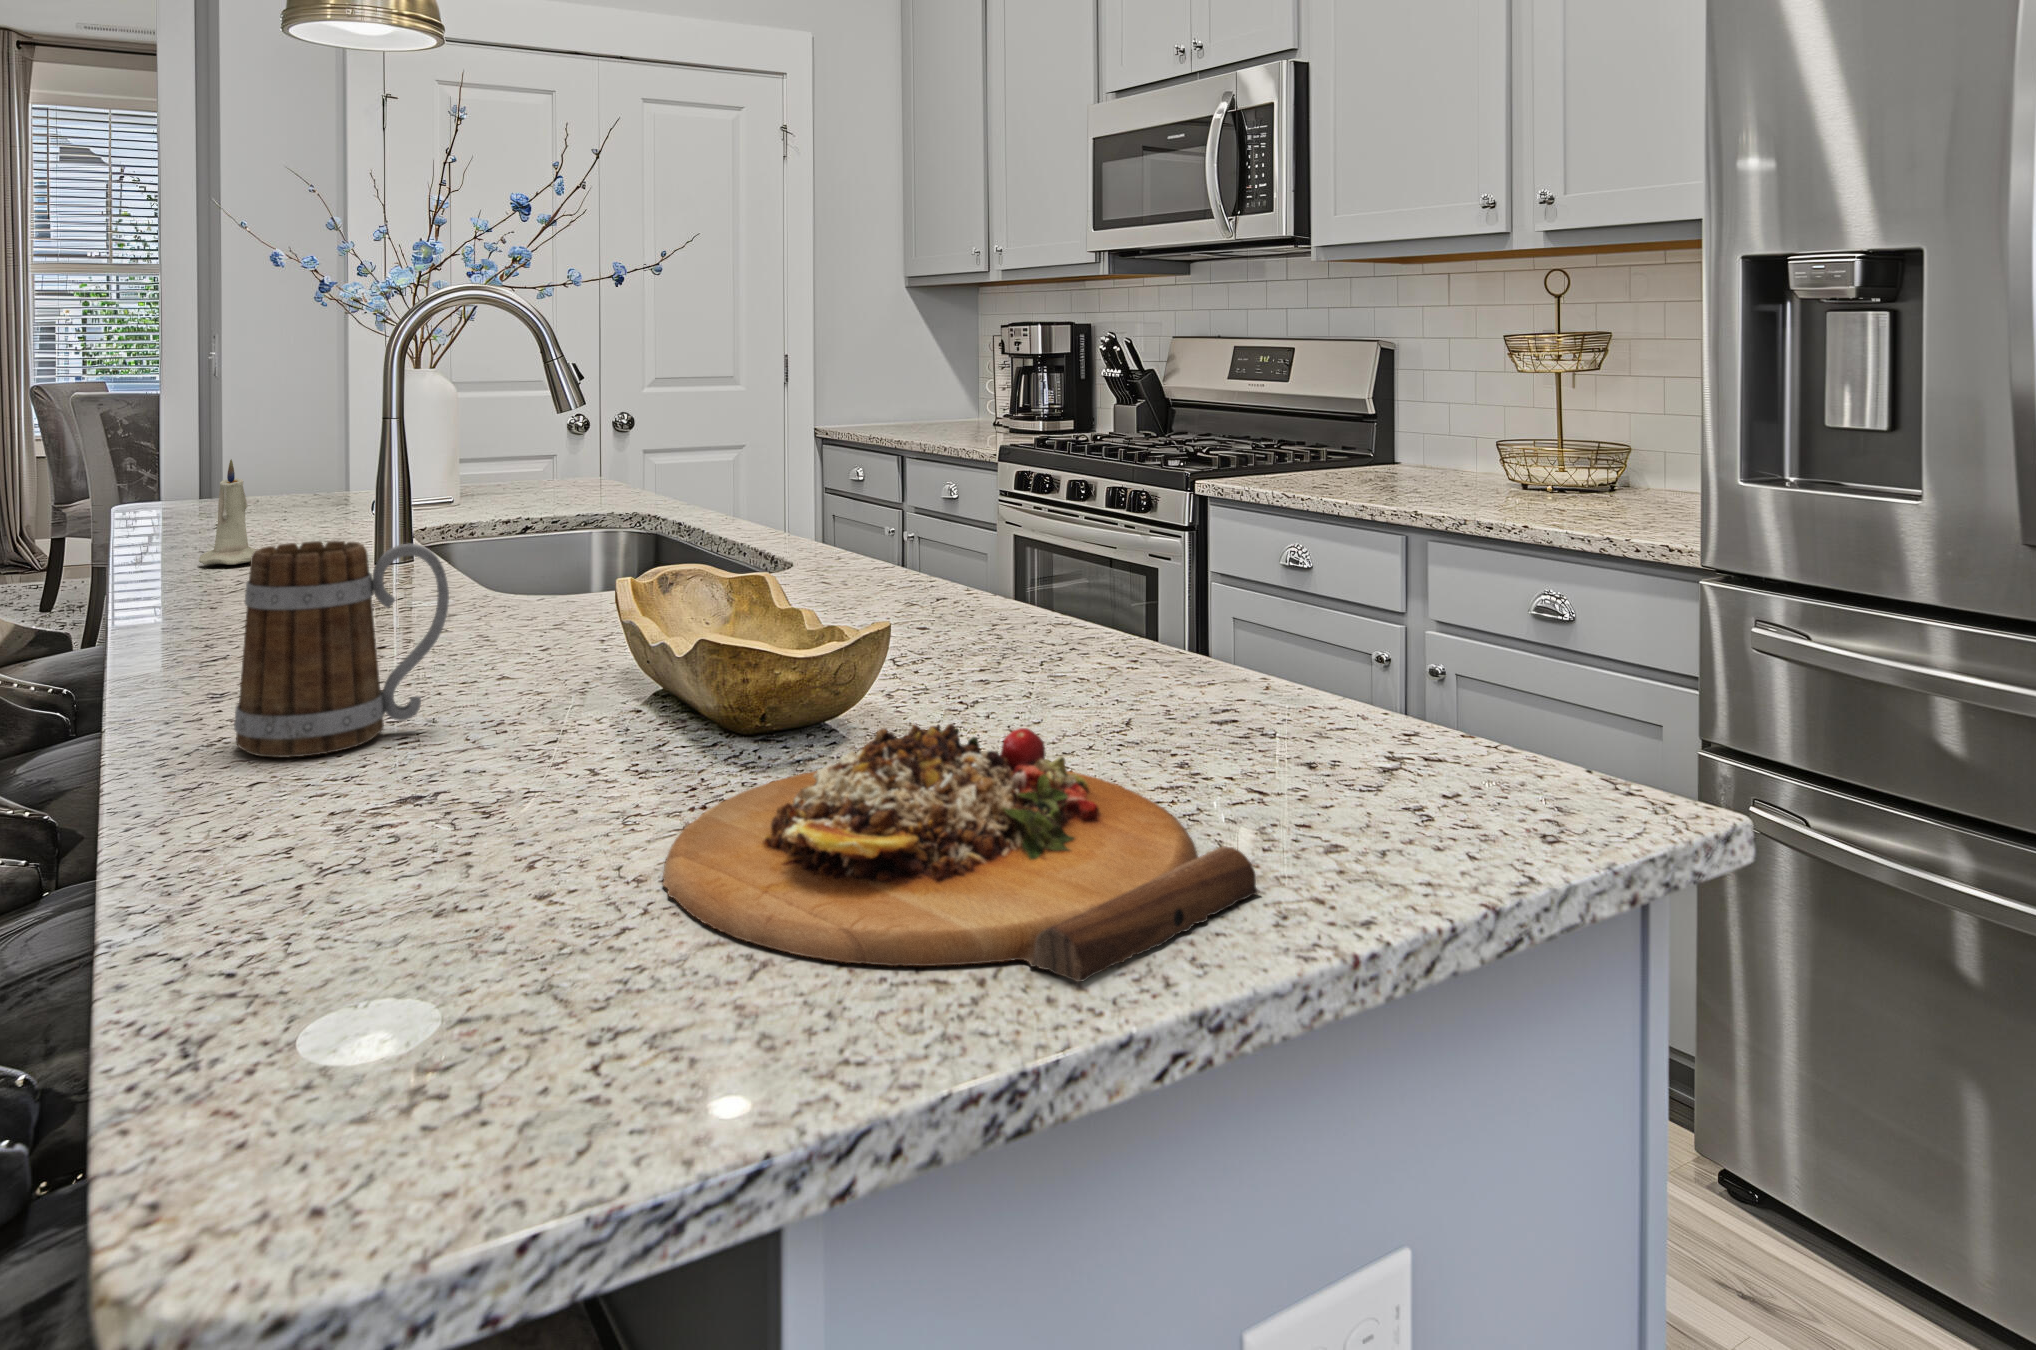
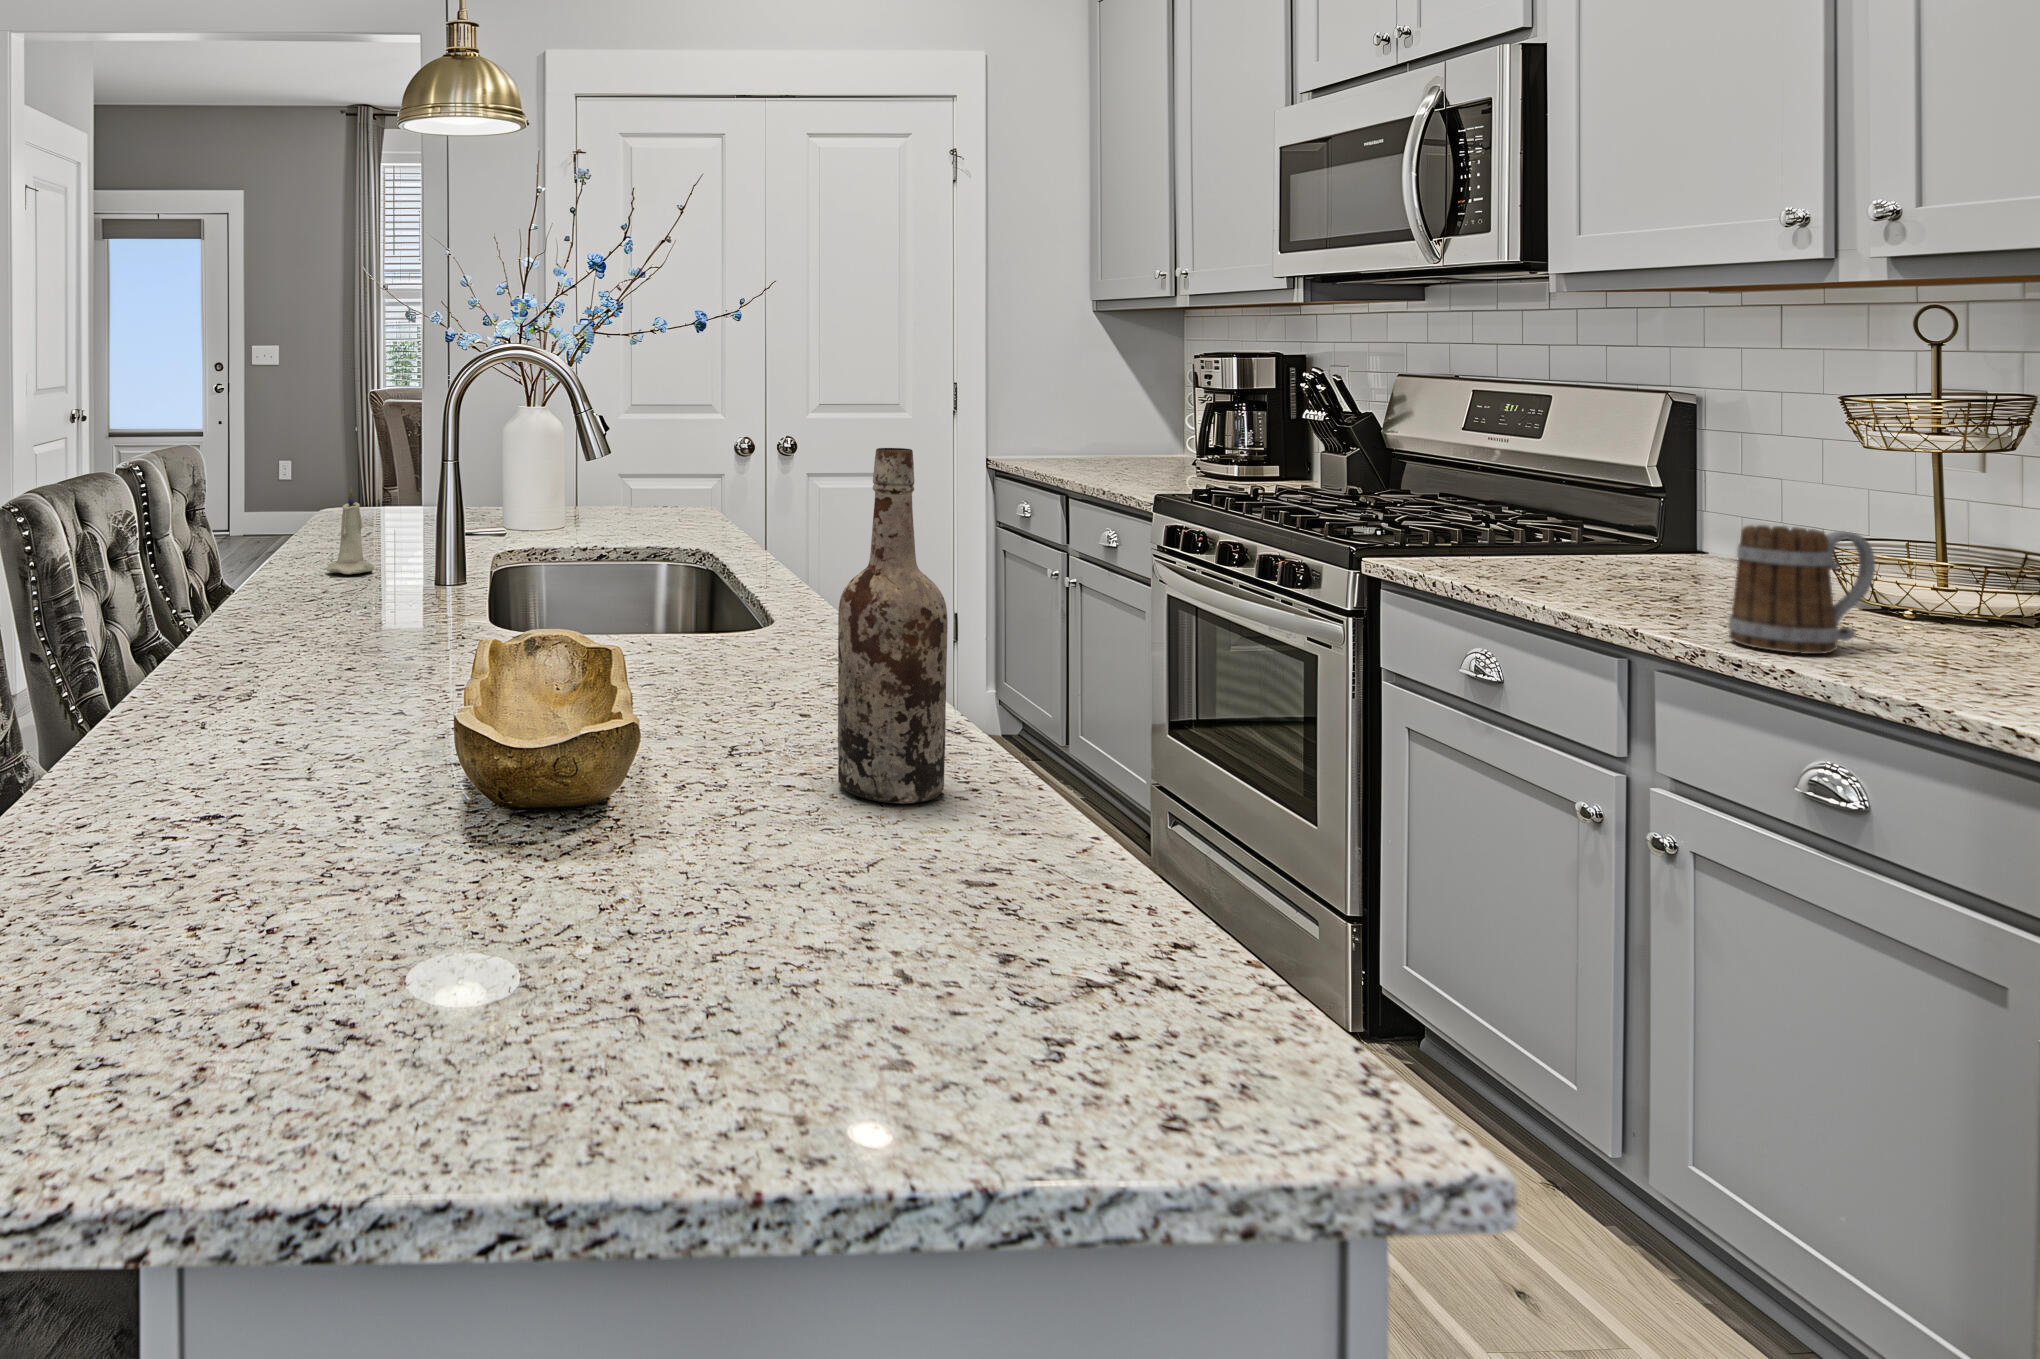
wine bottle: none [1009,347,1110,681] -> present [838,448,948,803]
mug: present [234,541,449,757] -> present [1728,525,1875,654]
cutting board: present [662,724,1260,982] -> none [270,838,777,1135]

